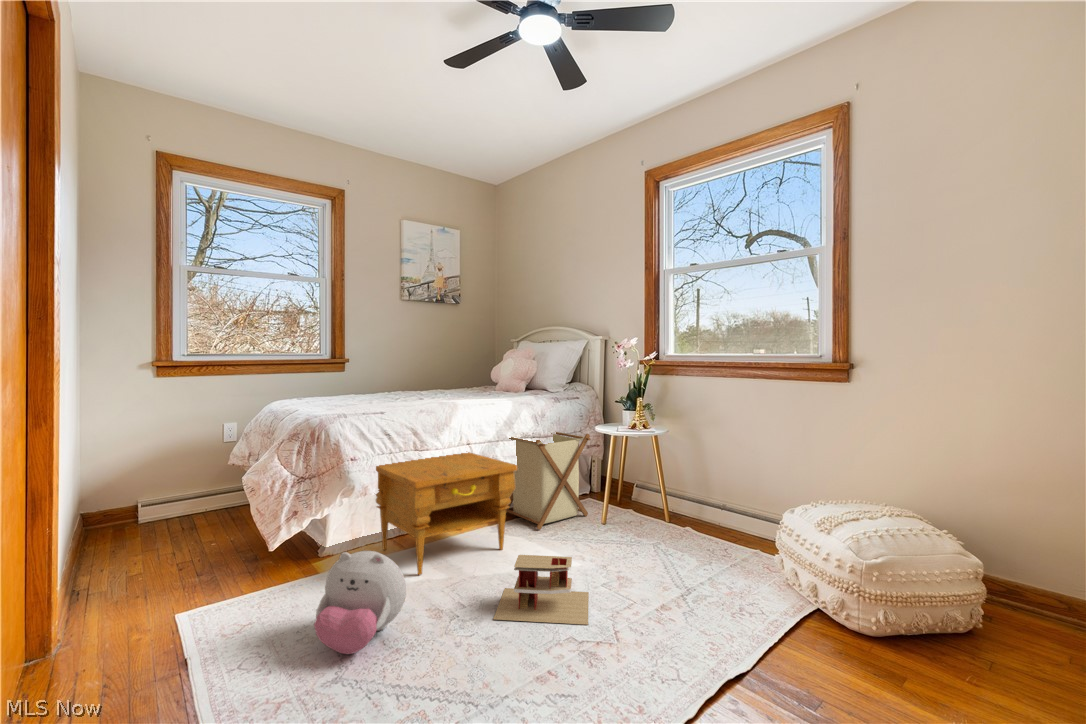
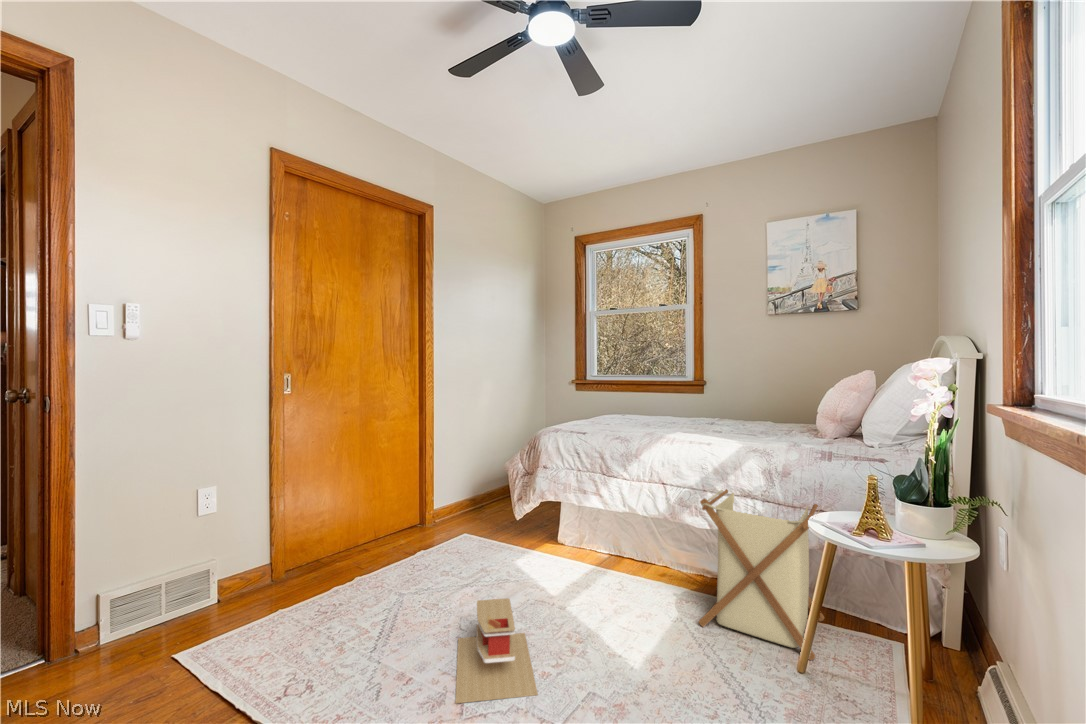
nightstand: present [376,452,517,575] -> none [518,475,668,613]
plush toy: present [314,551,406,654] -> none [390,521,458,593]

